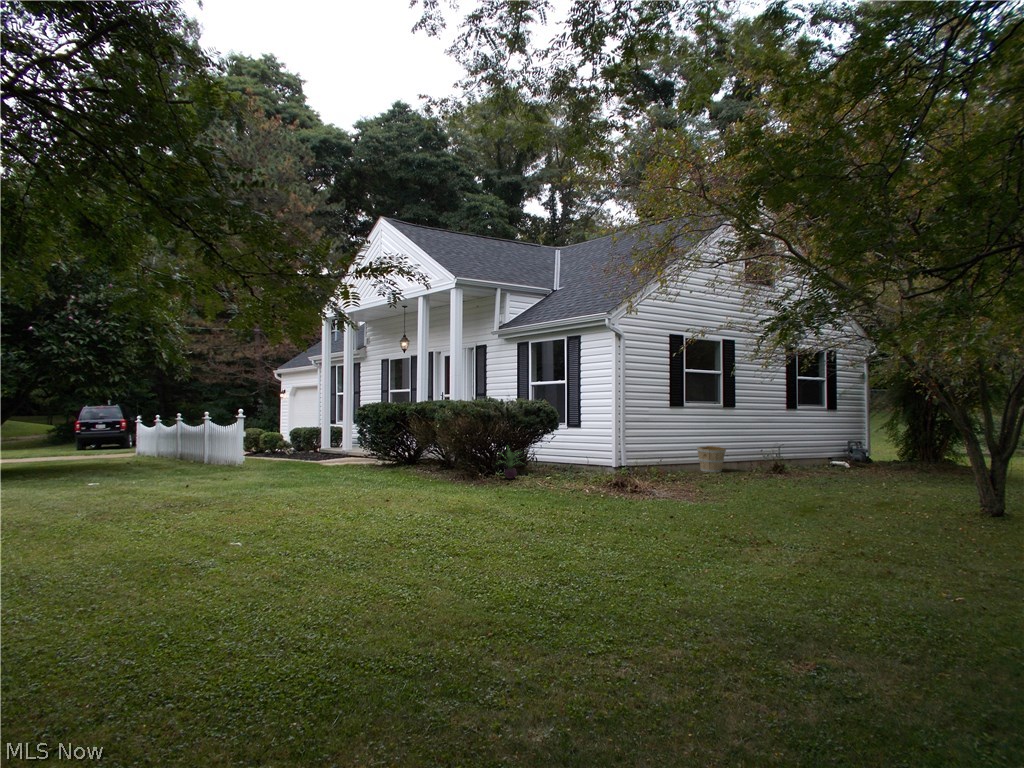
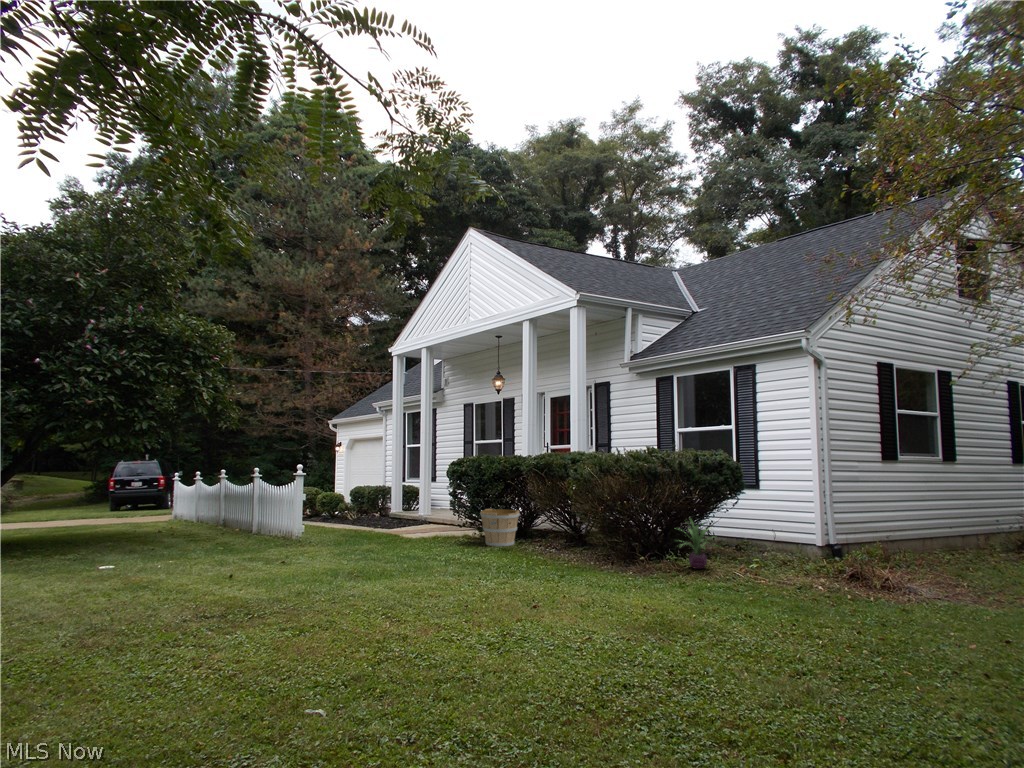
wooden bucket: present [697,446,726,472] -> present [480,508,520,546]

